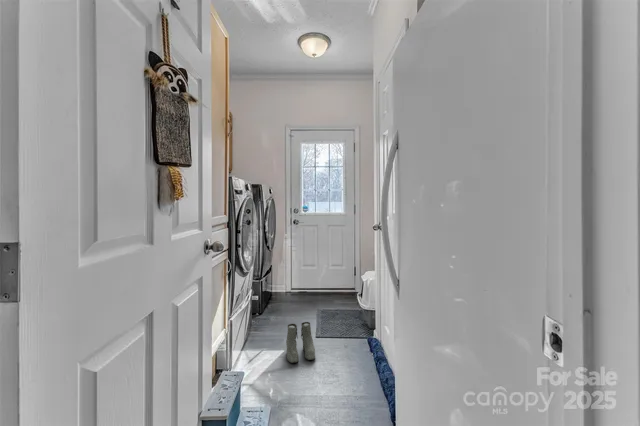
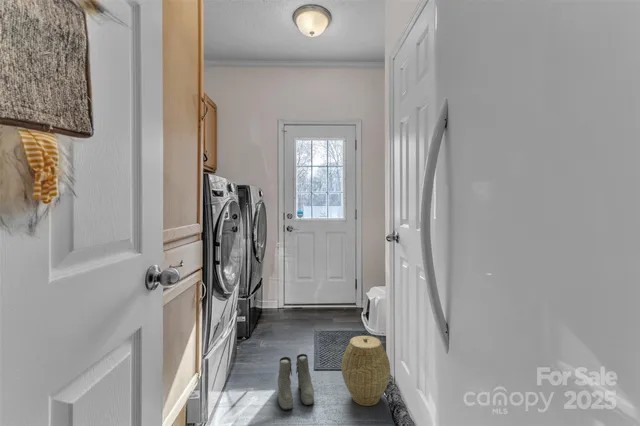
woven basket: none [337,307,377,361] -> present [341,336,390,406]

